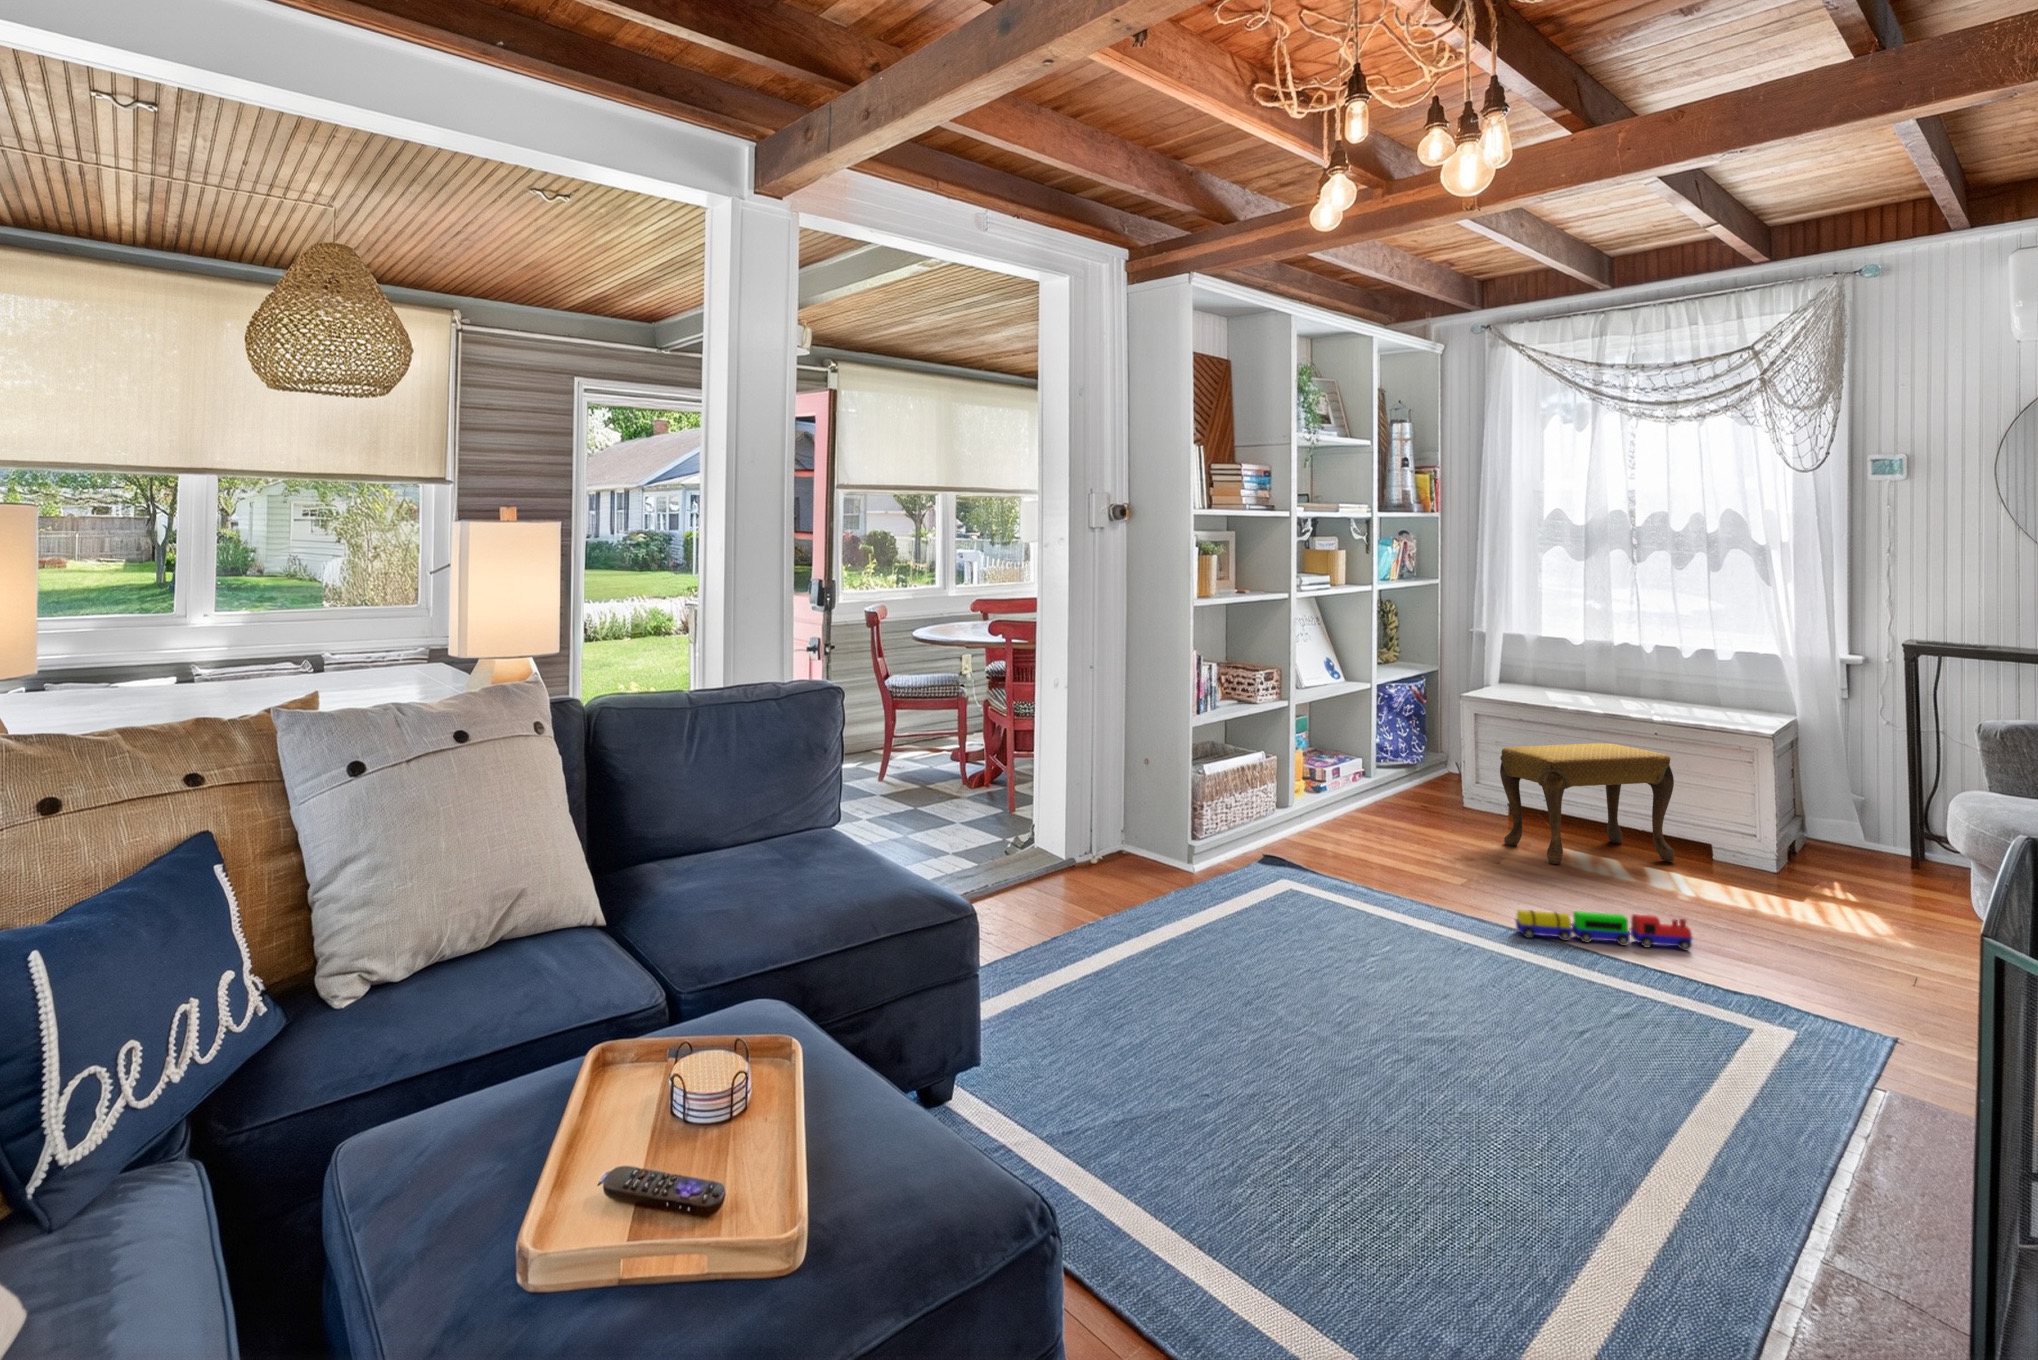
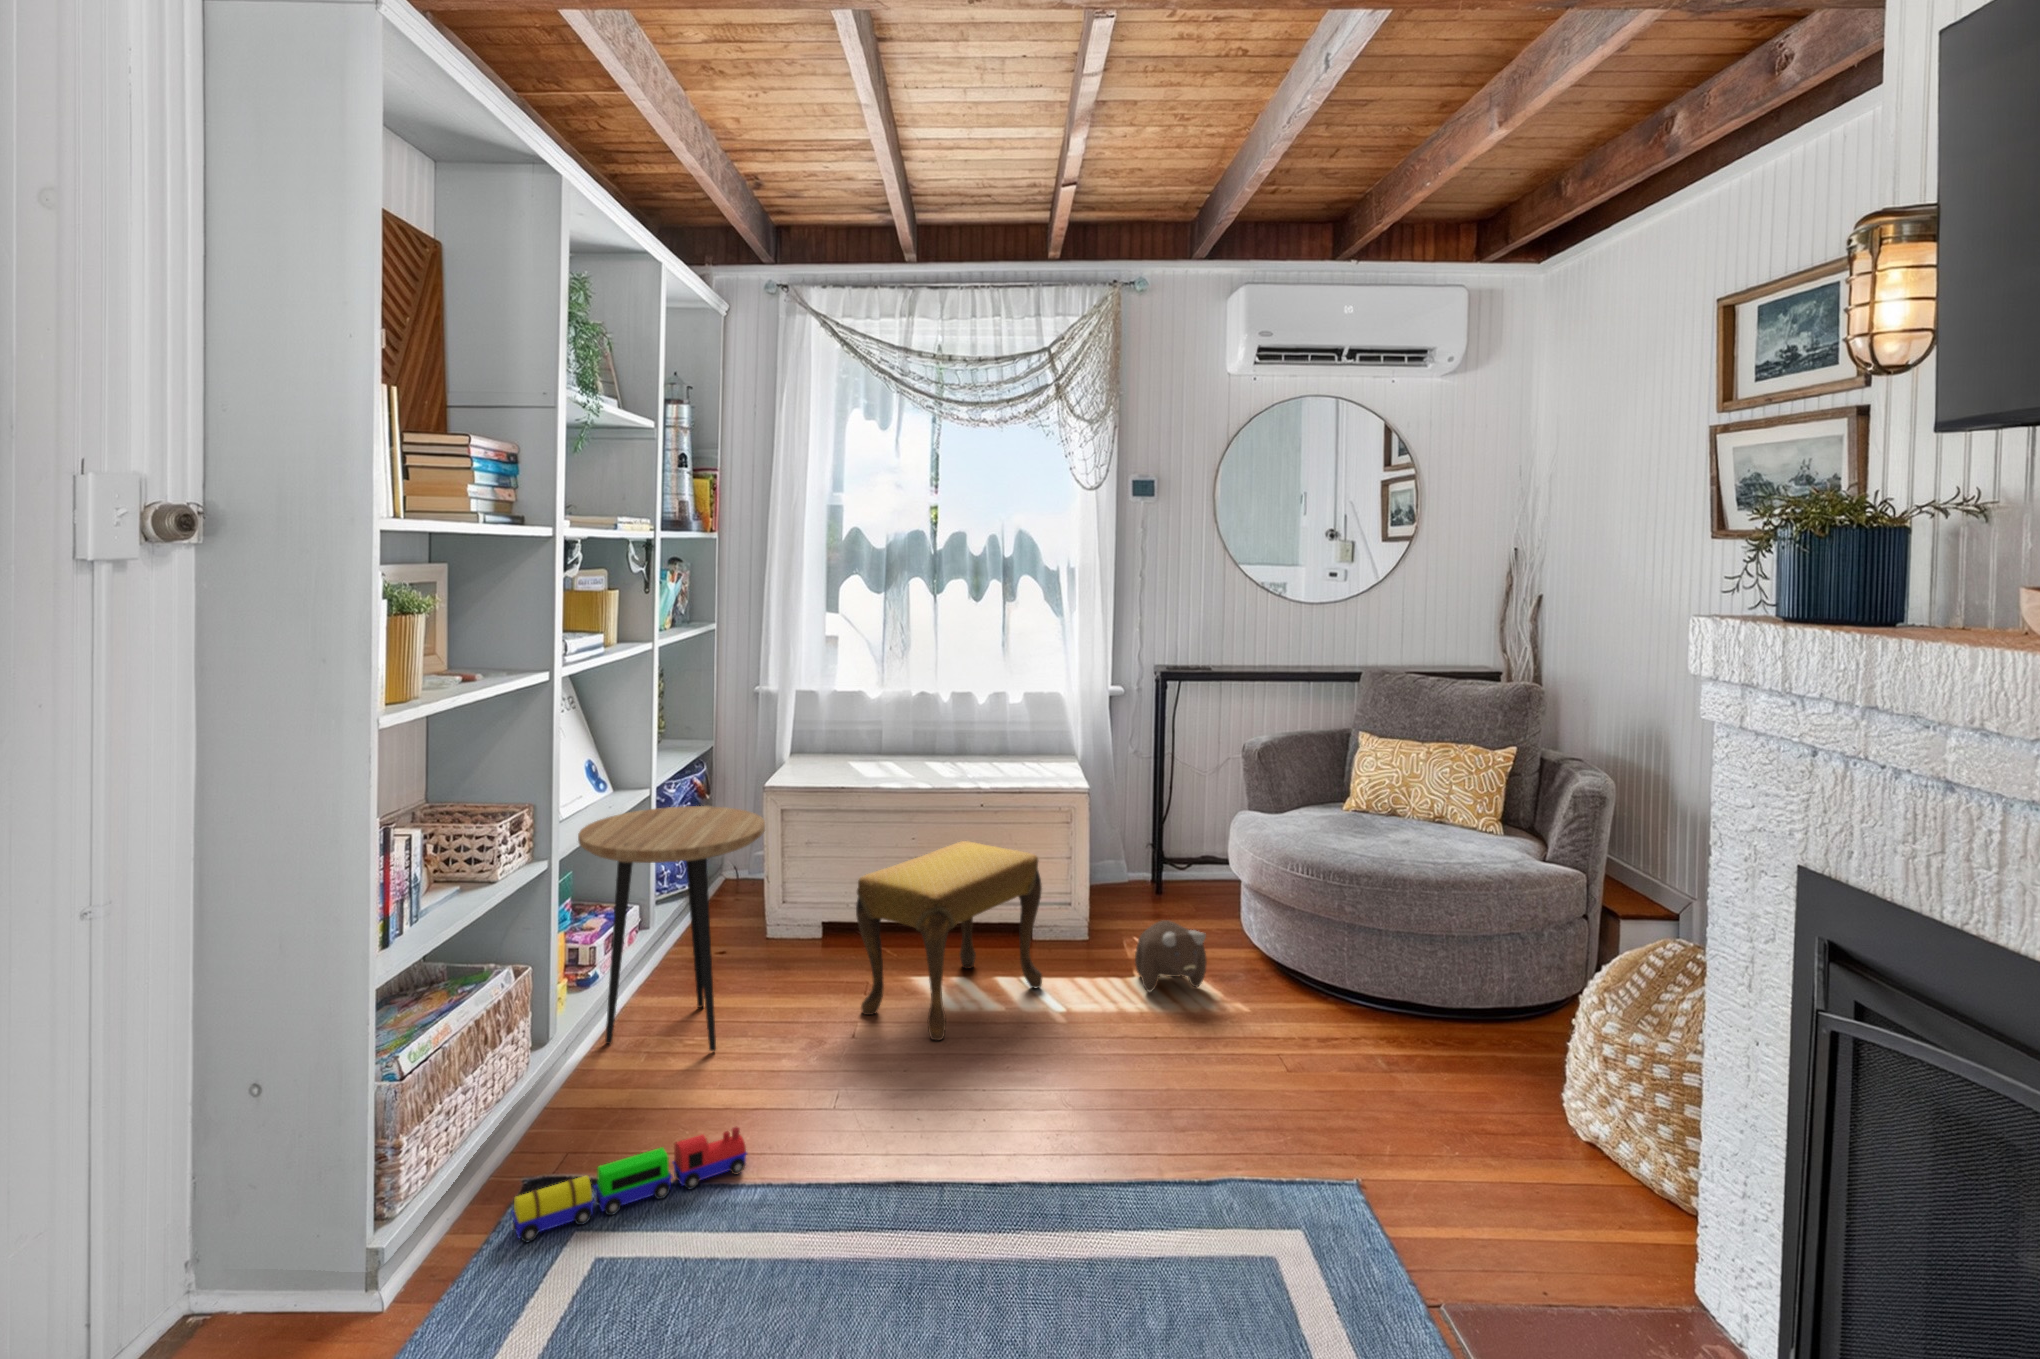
side table: none [1309,690,1432,837] -> present [578,806,765,1051]
plush toy: none [1774,830,1853,891] -> present [1135,920,1207,992]
toy train: present [1516,910,1692,951] -> present [511,1127,747,1242]

